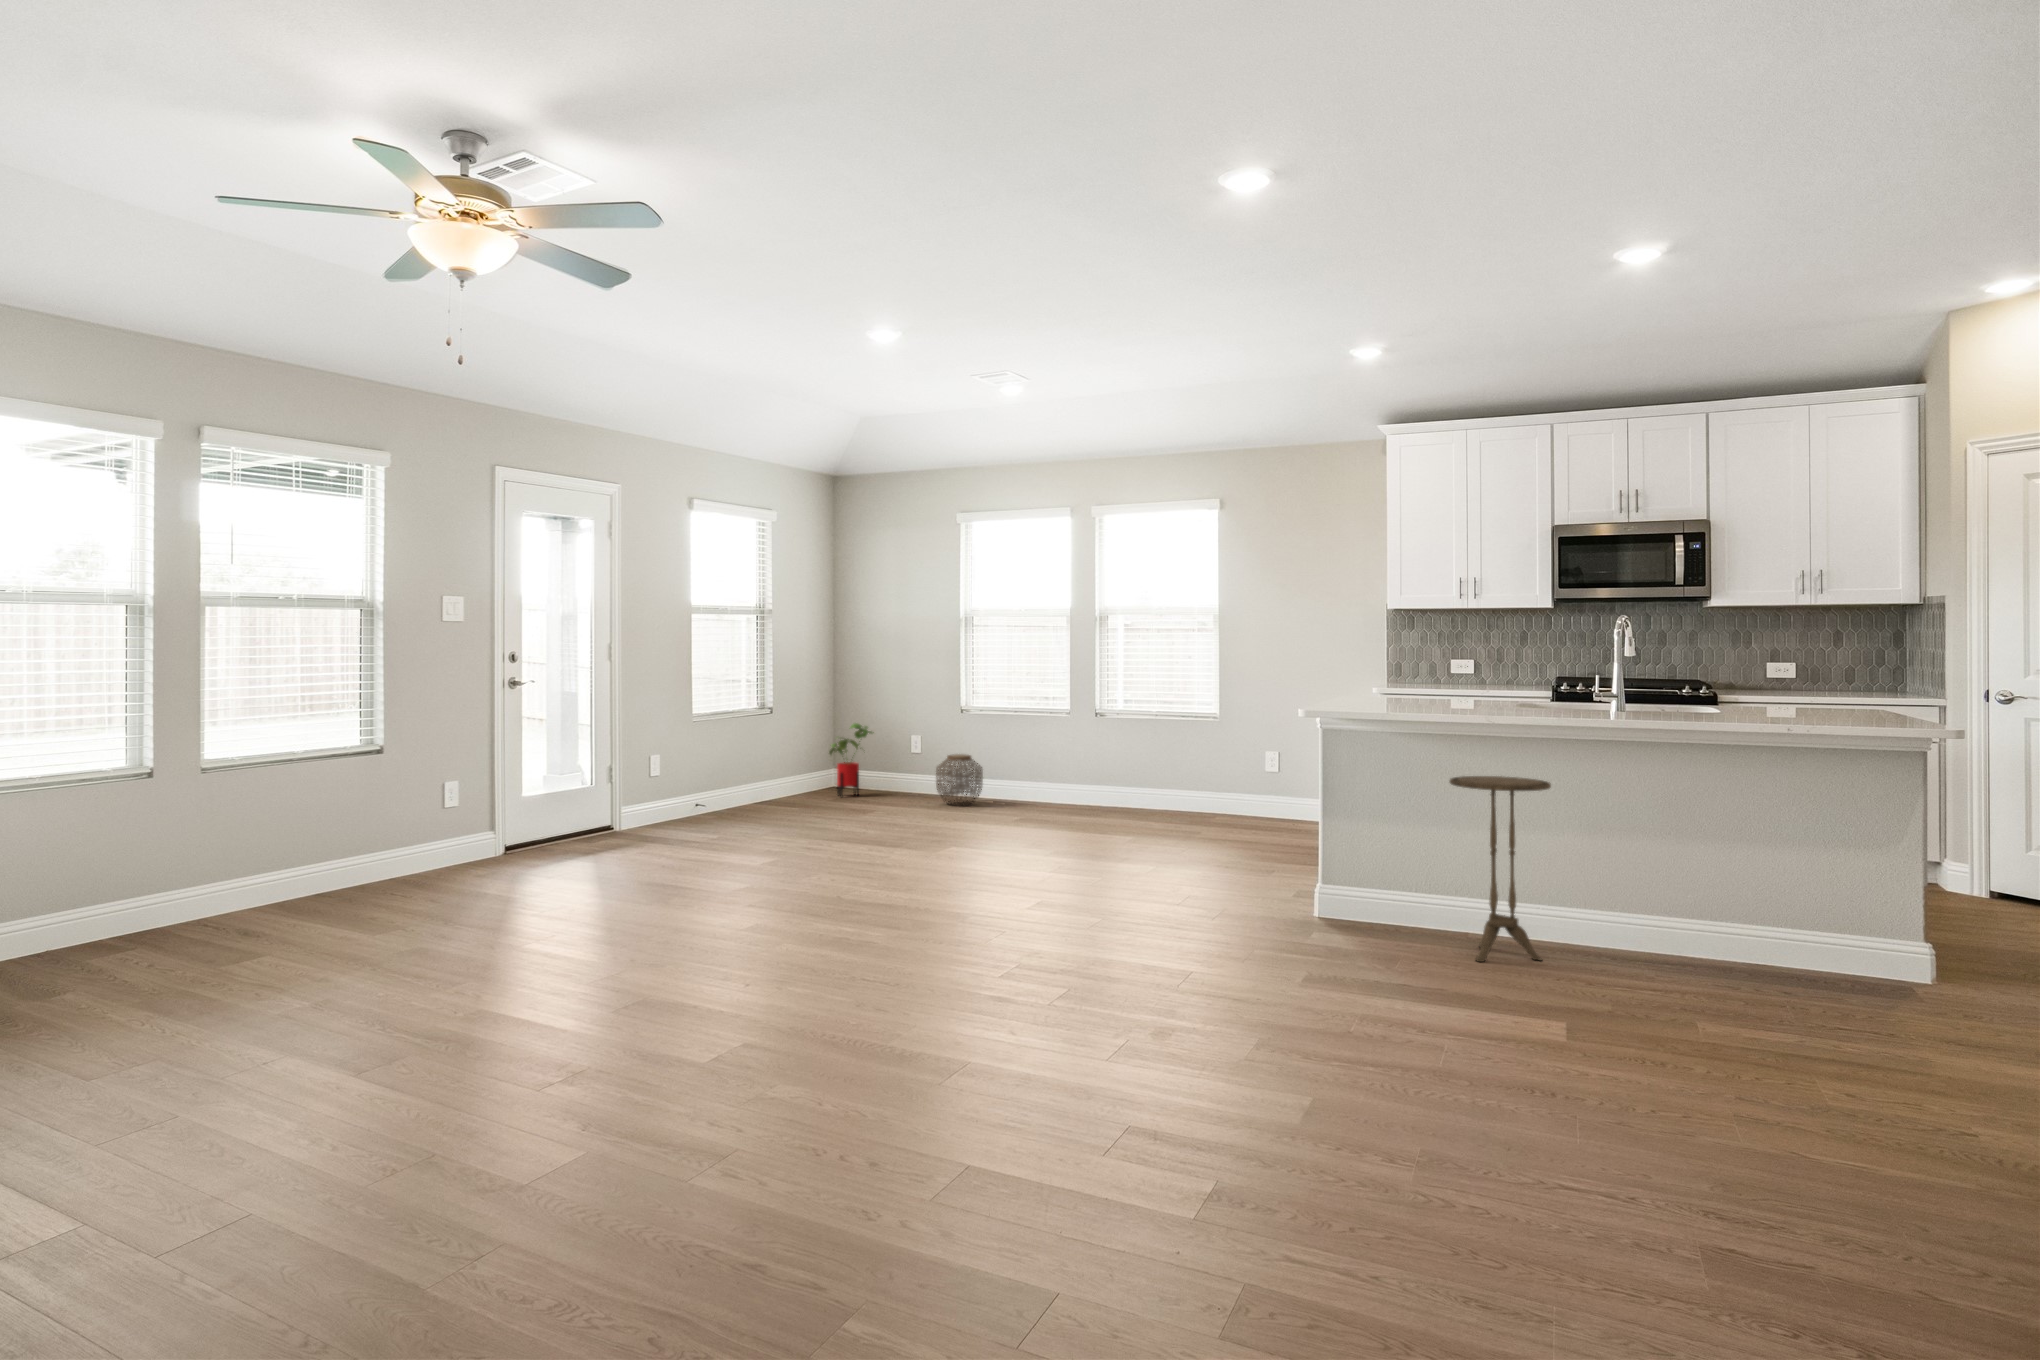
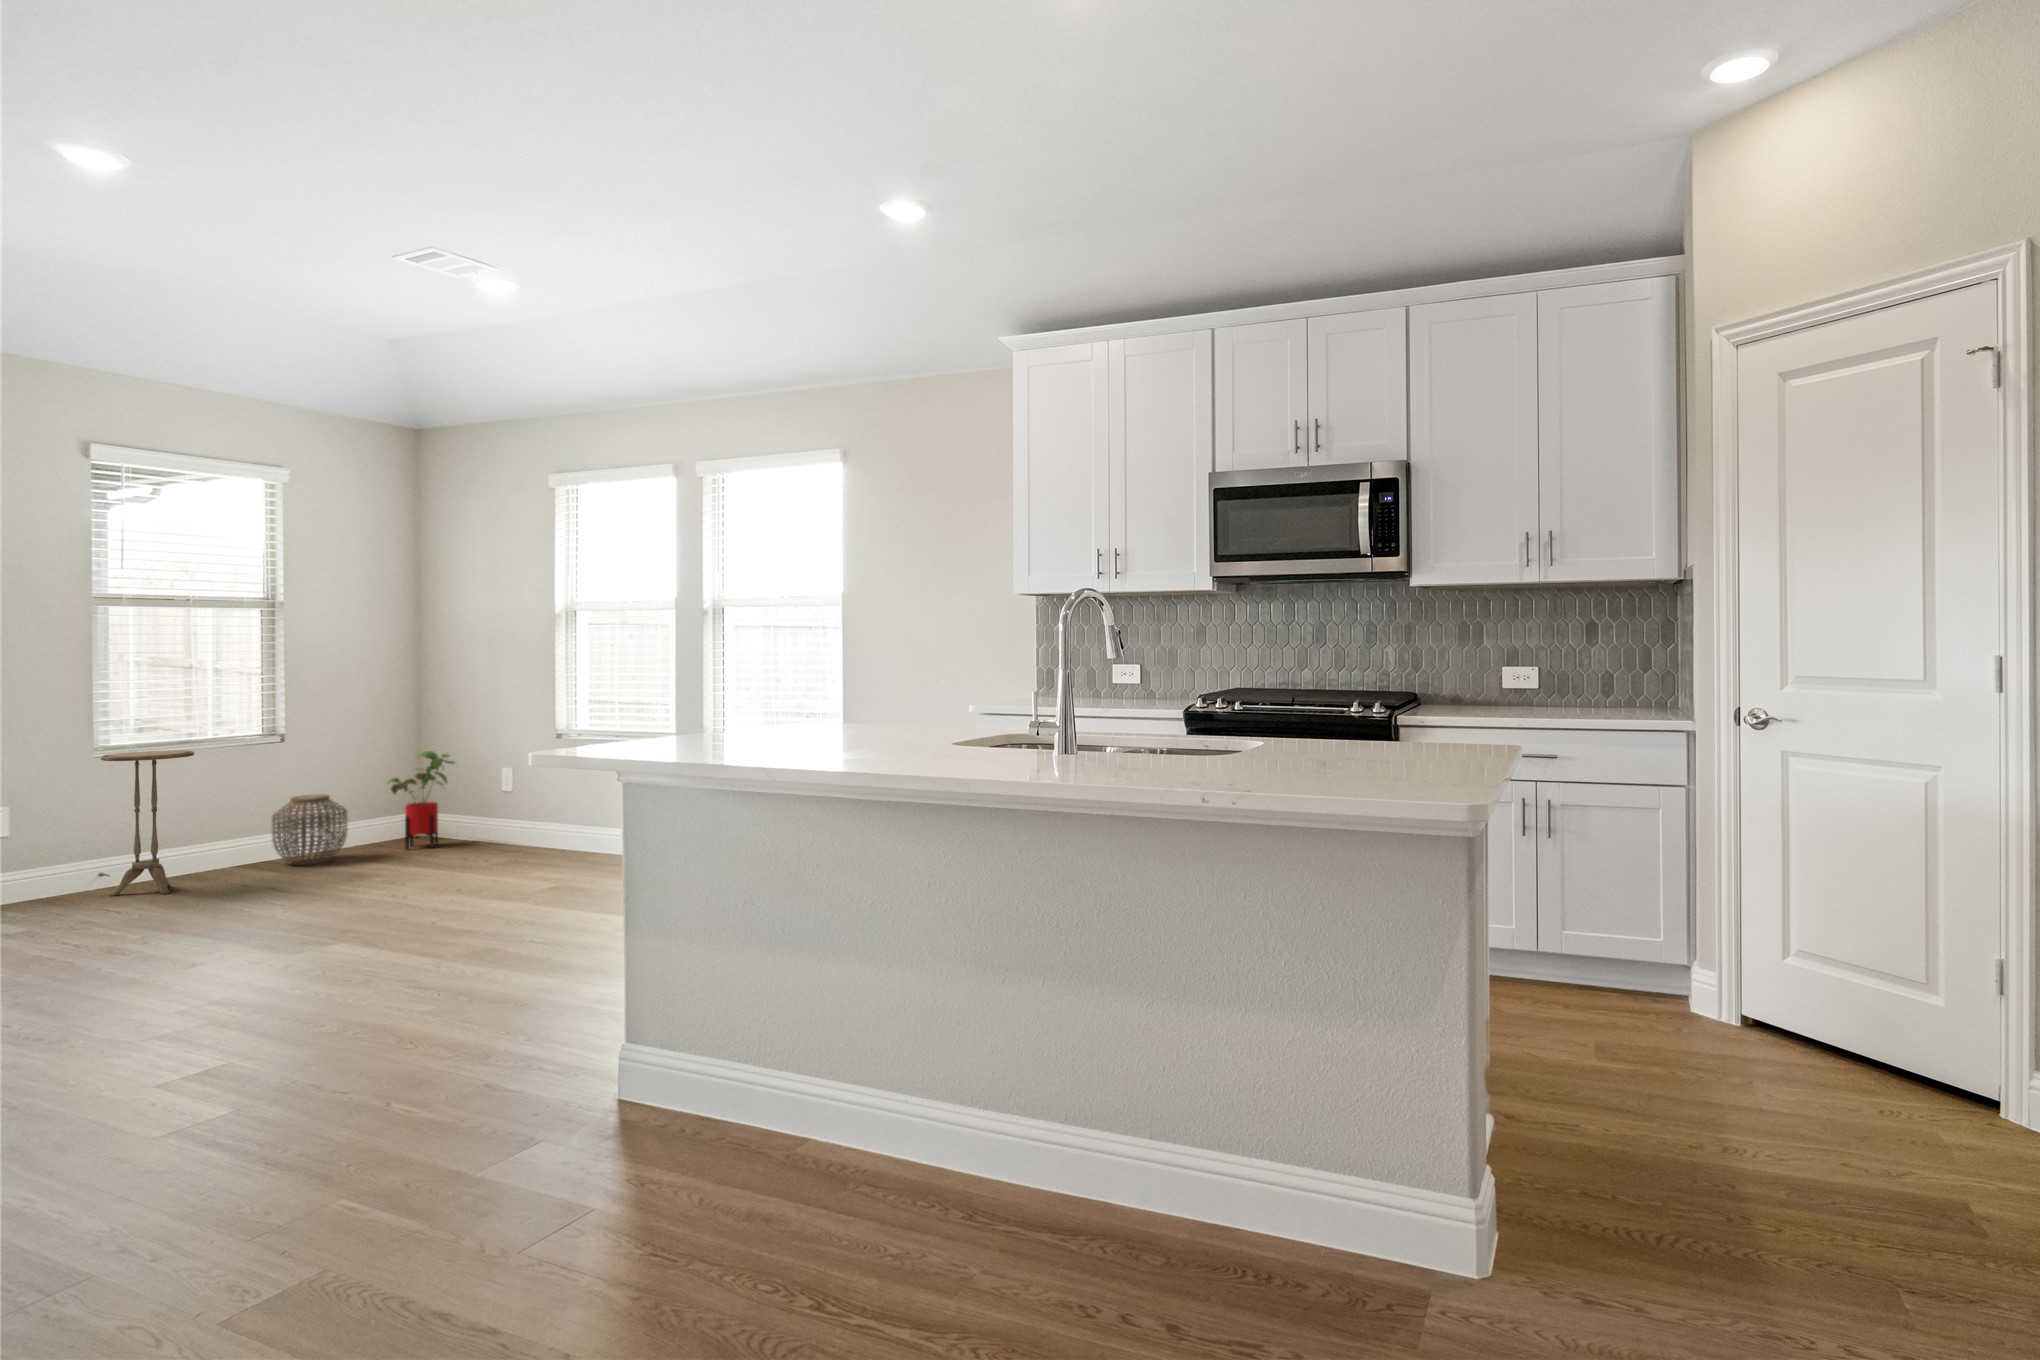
woven basket: present [936,754,982,806] -> present [272,794,347,865]
side table: present [1450,776,1551,962] -> present [101,750,194,896]

